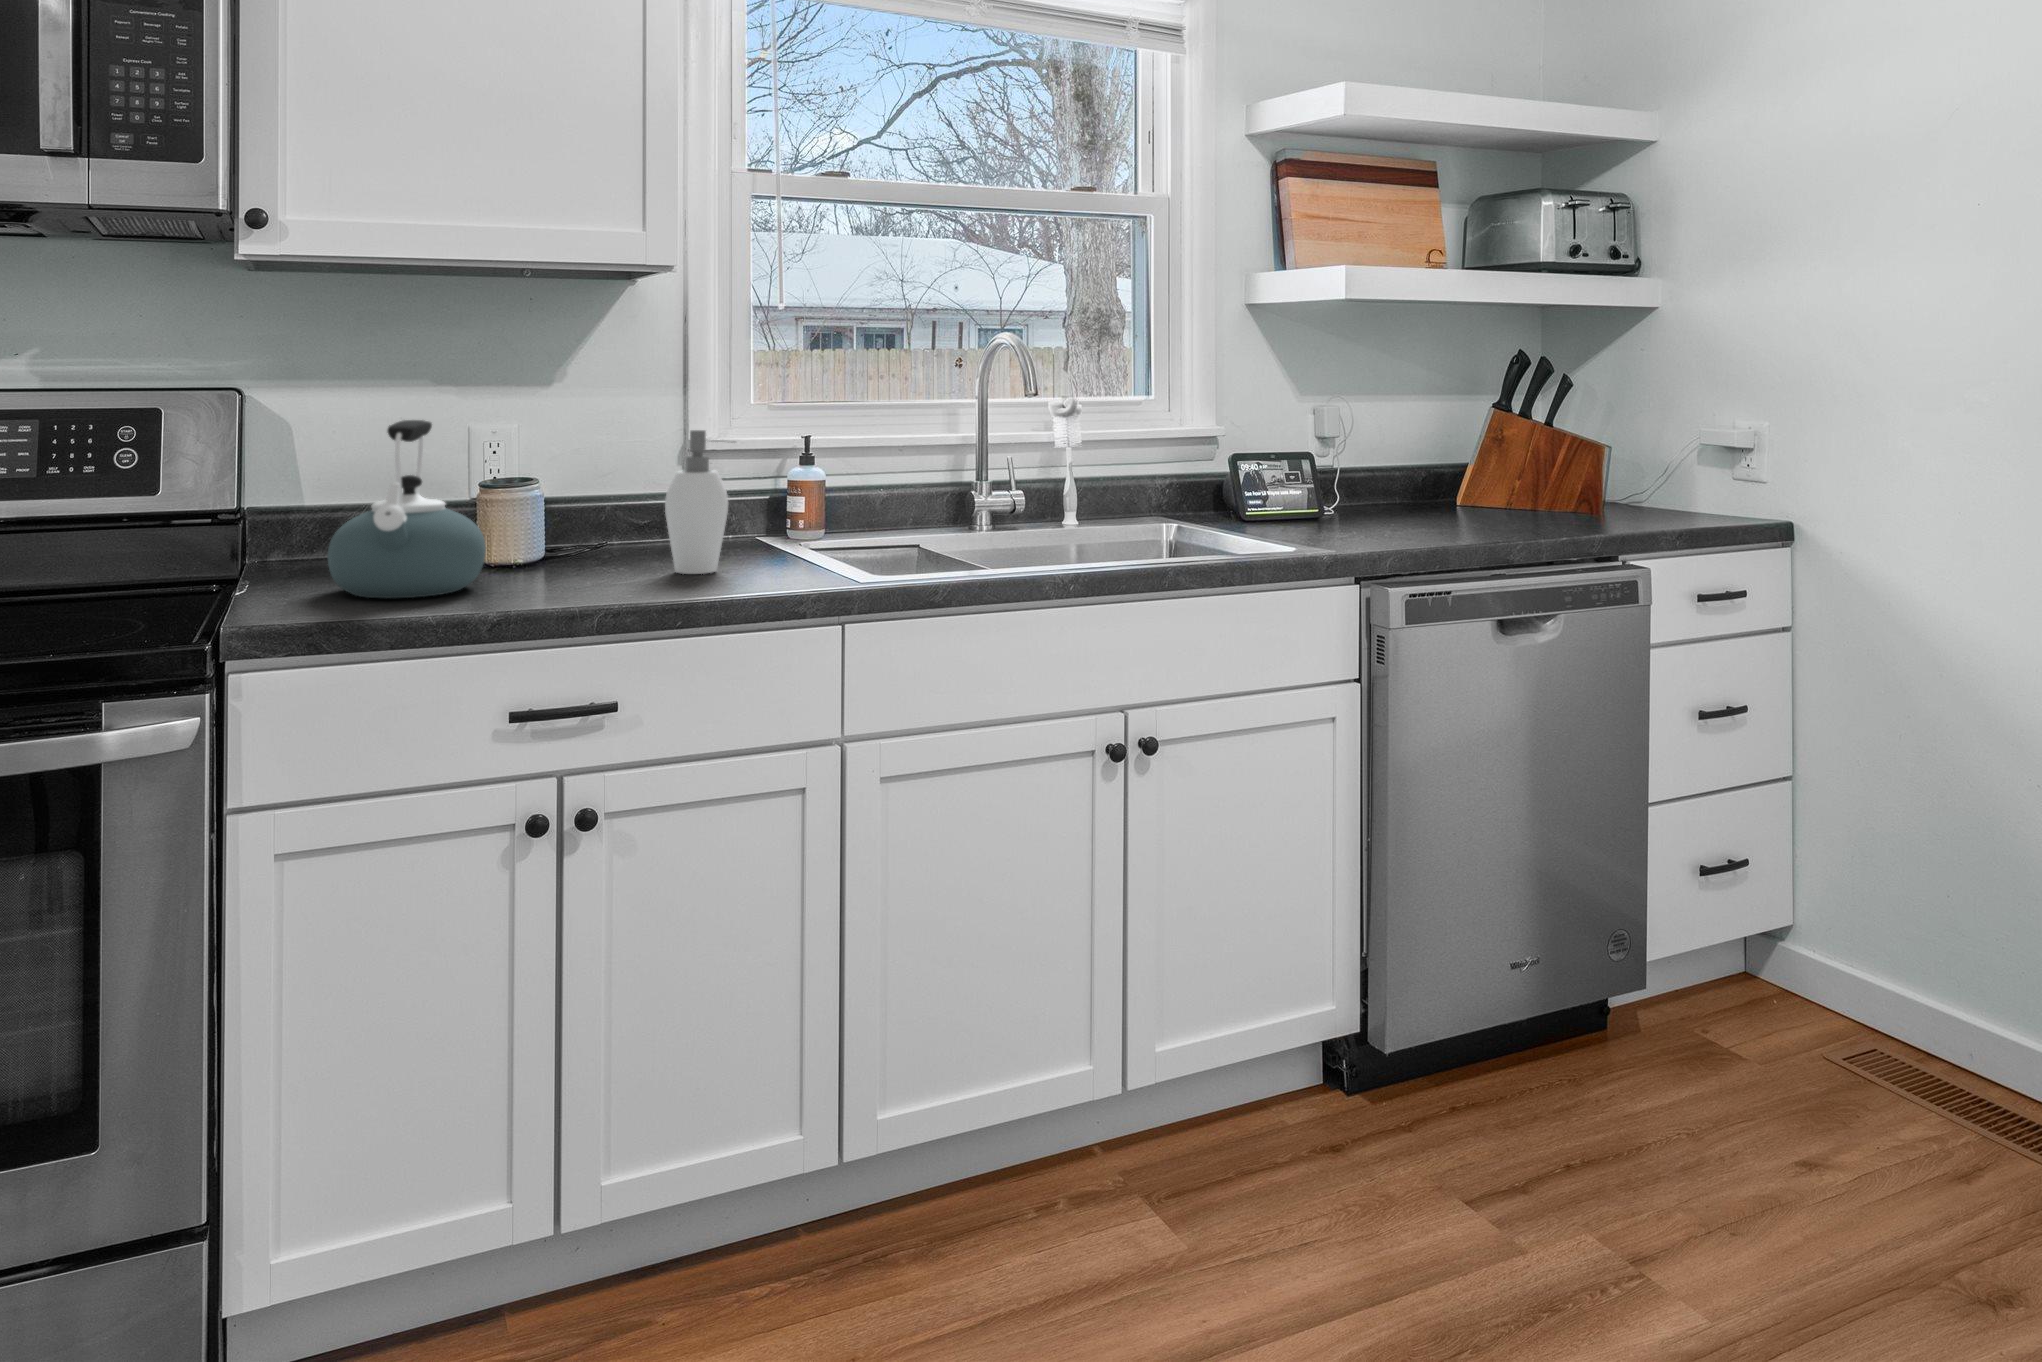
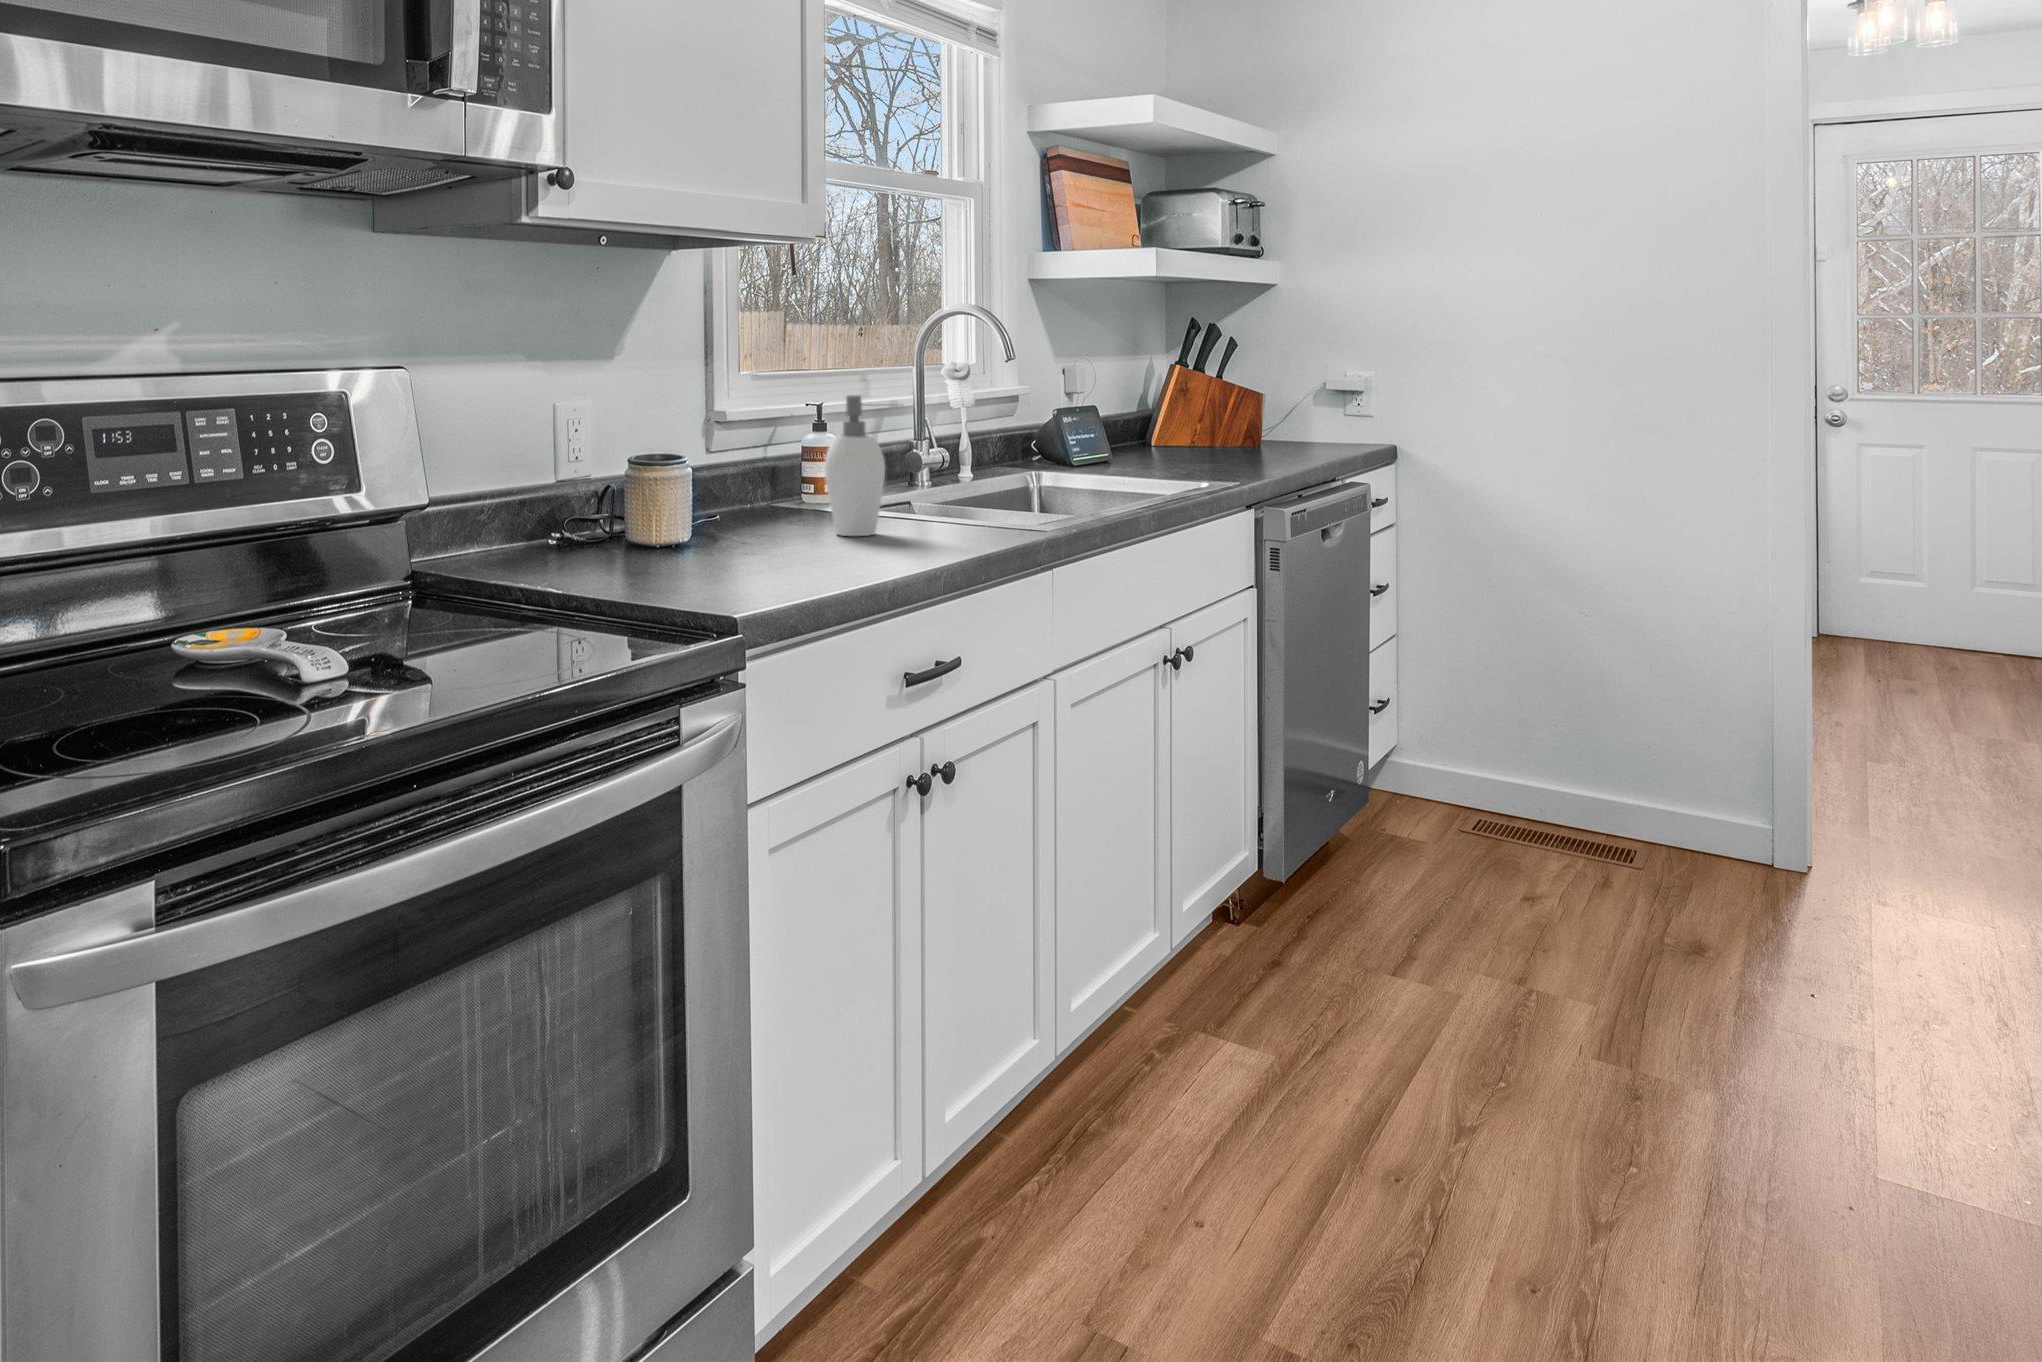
kettle: present [328,420,486,598] -> none [606,392,762,581]

